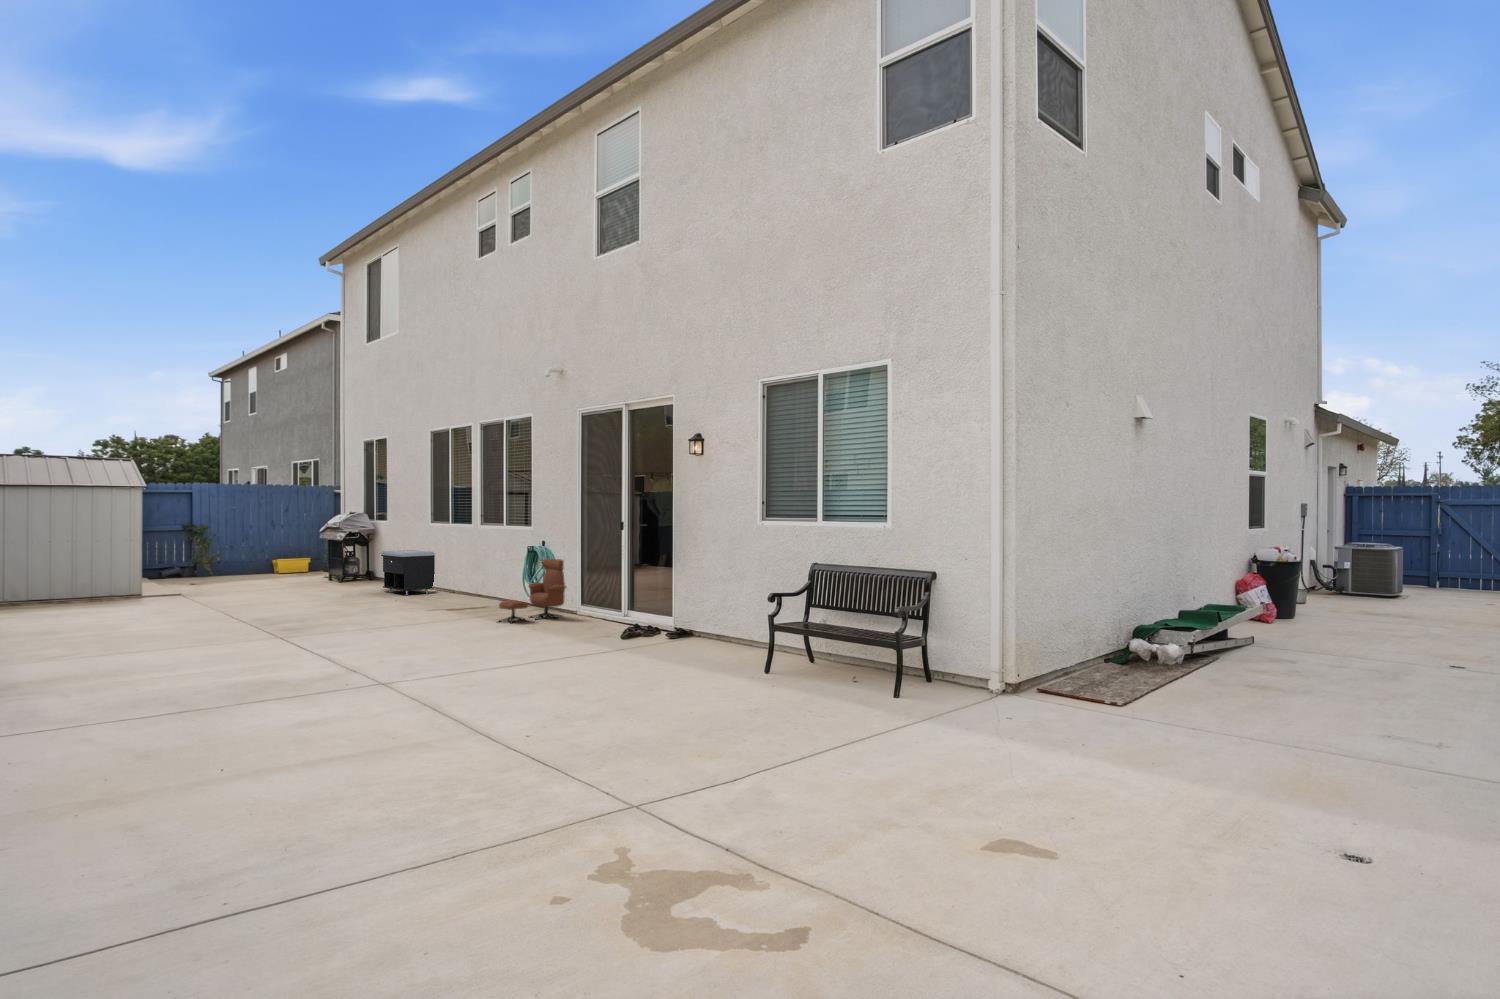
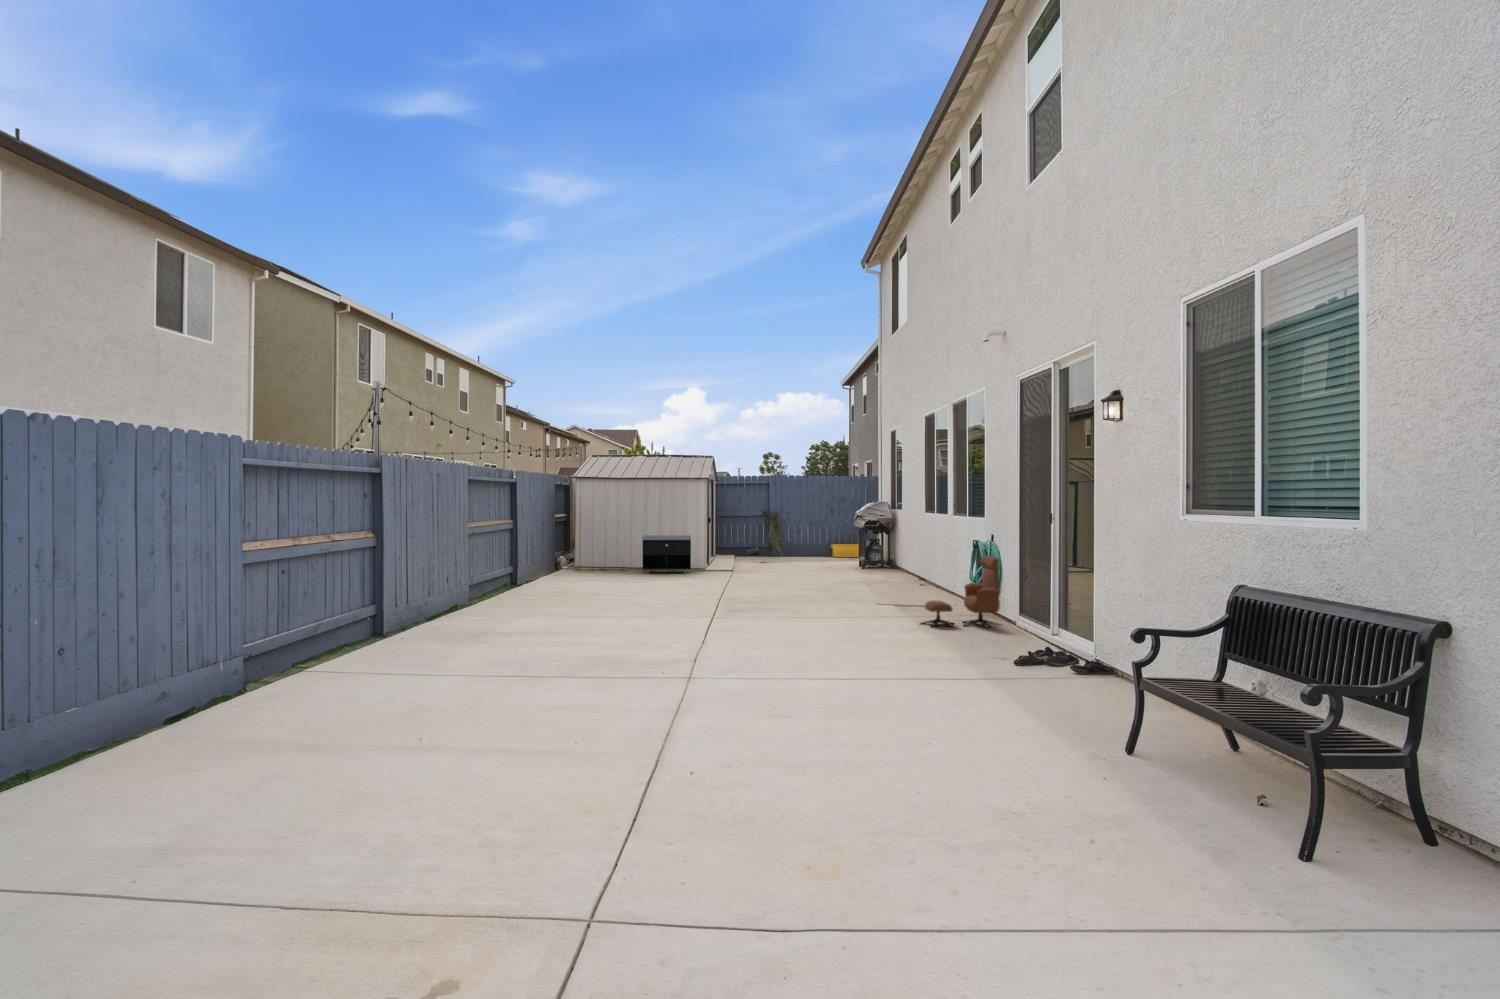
storage bench: present [381,550,435,595] -> present [642,535,691,574]

